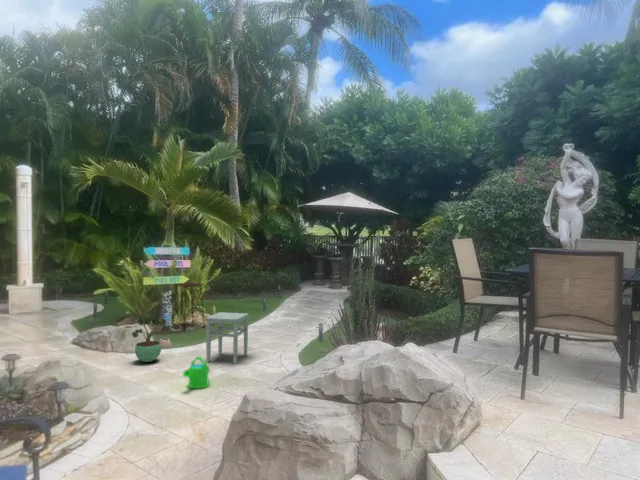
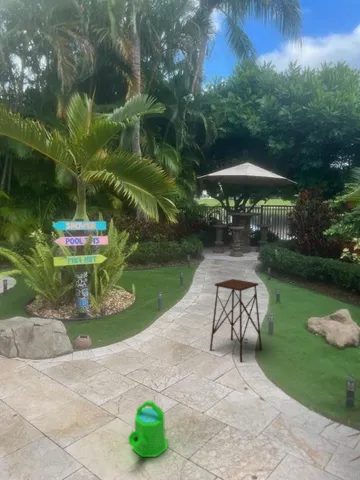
side table: present [172,283,205,330] -> present [210,279,262,362]
stool: present [206,312,249,364] -> none [143,307,197,384]
potted plant: present [132,313,166,362] -> none [41,315,88,382]

